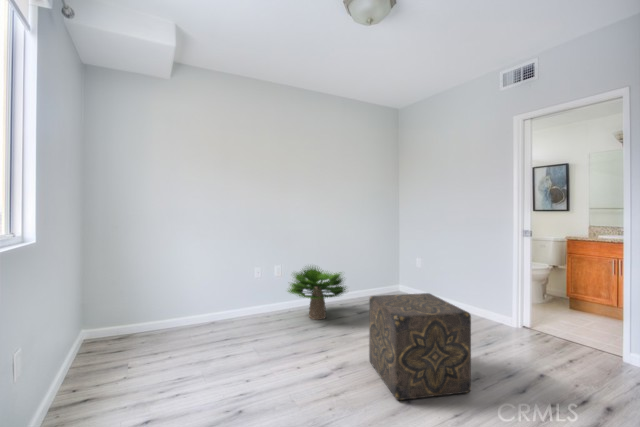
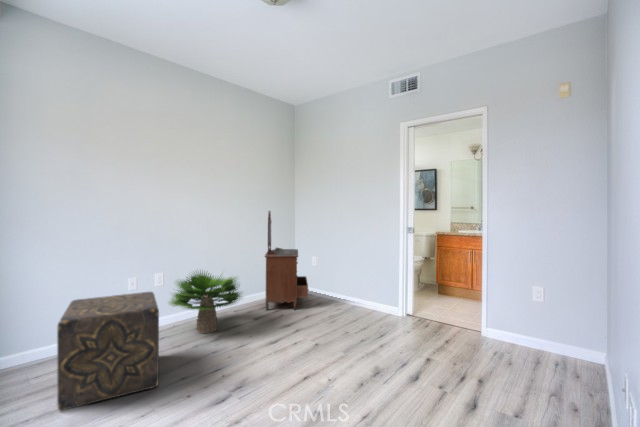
dresser: none [368,213,412,308] -> present [265,211,309,310]
ottoman: present [369,293,471,400] -> present [57,292,159,410]

